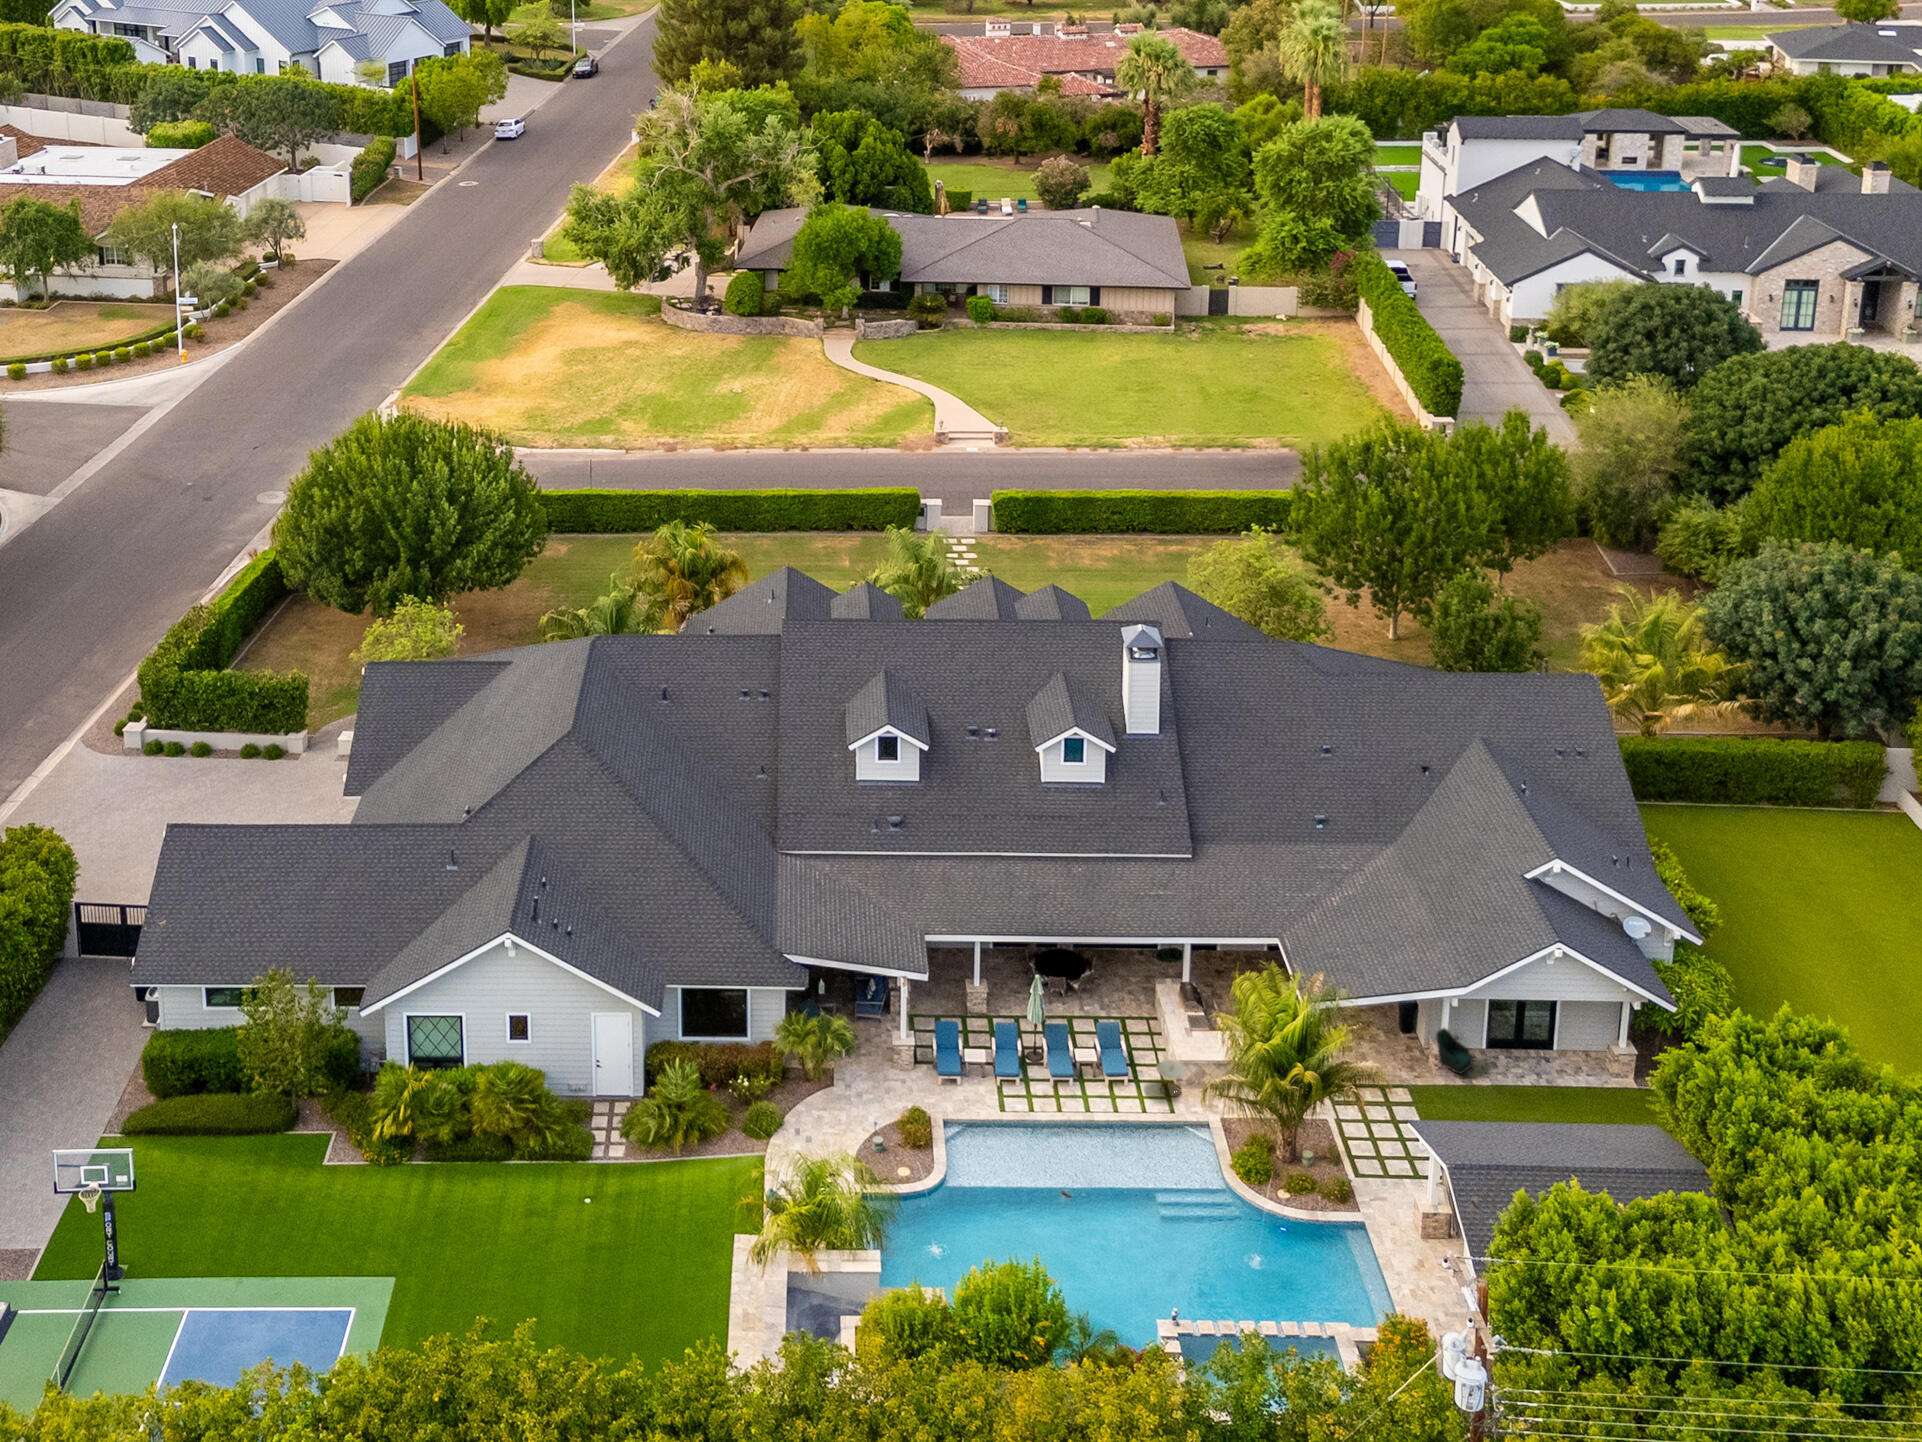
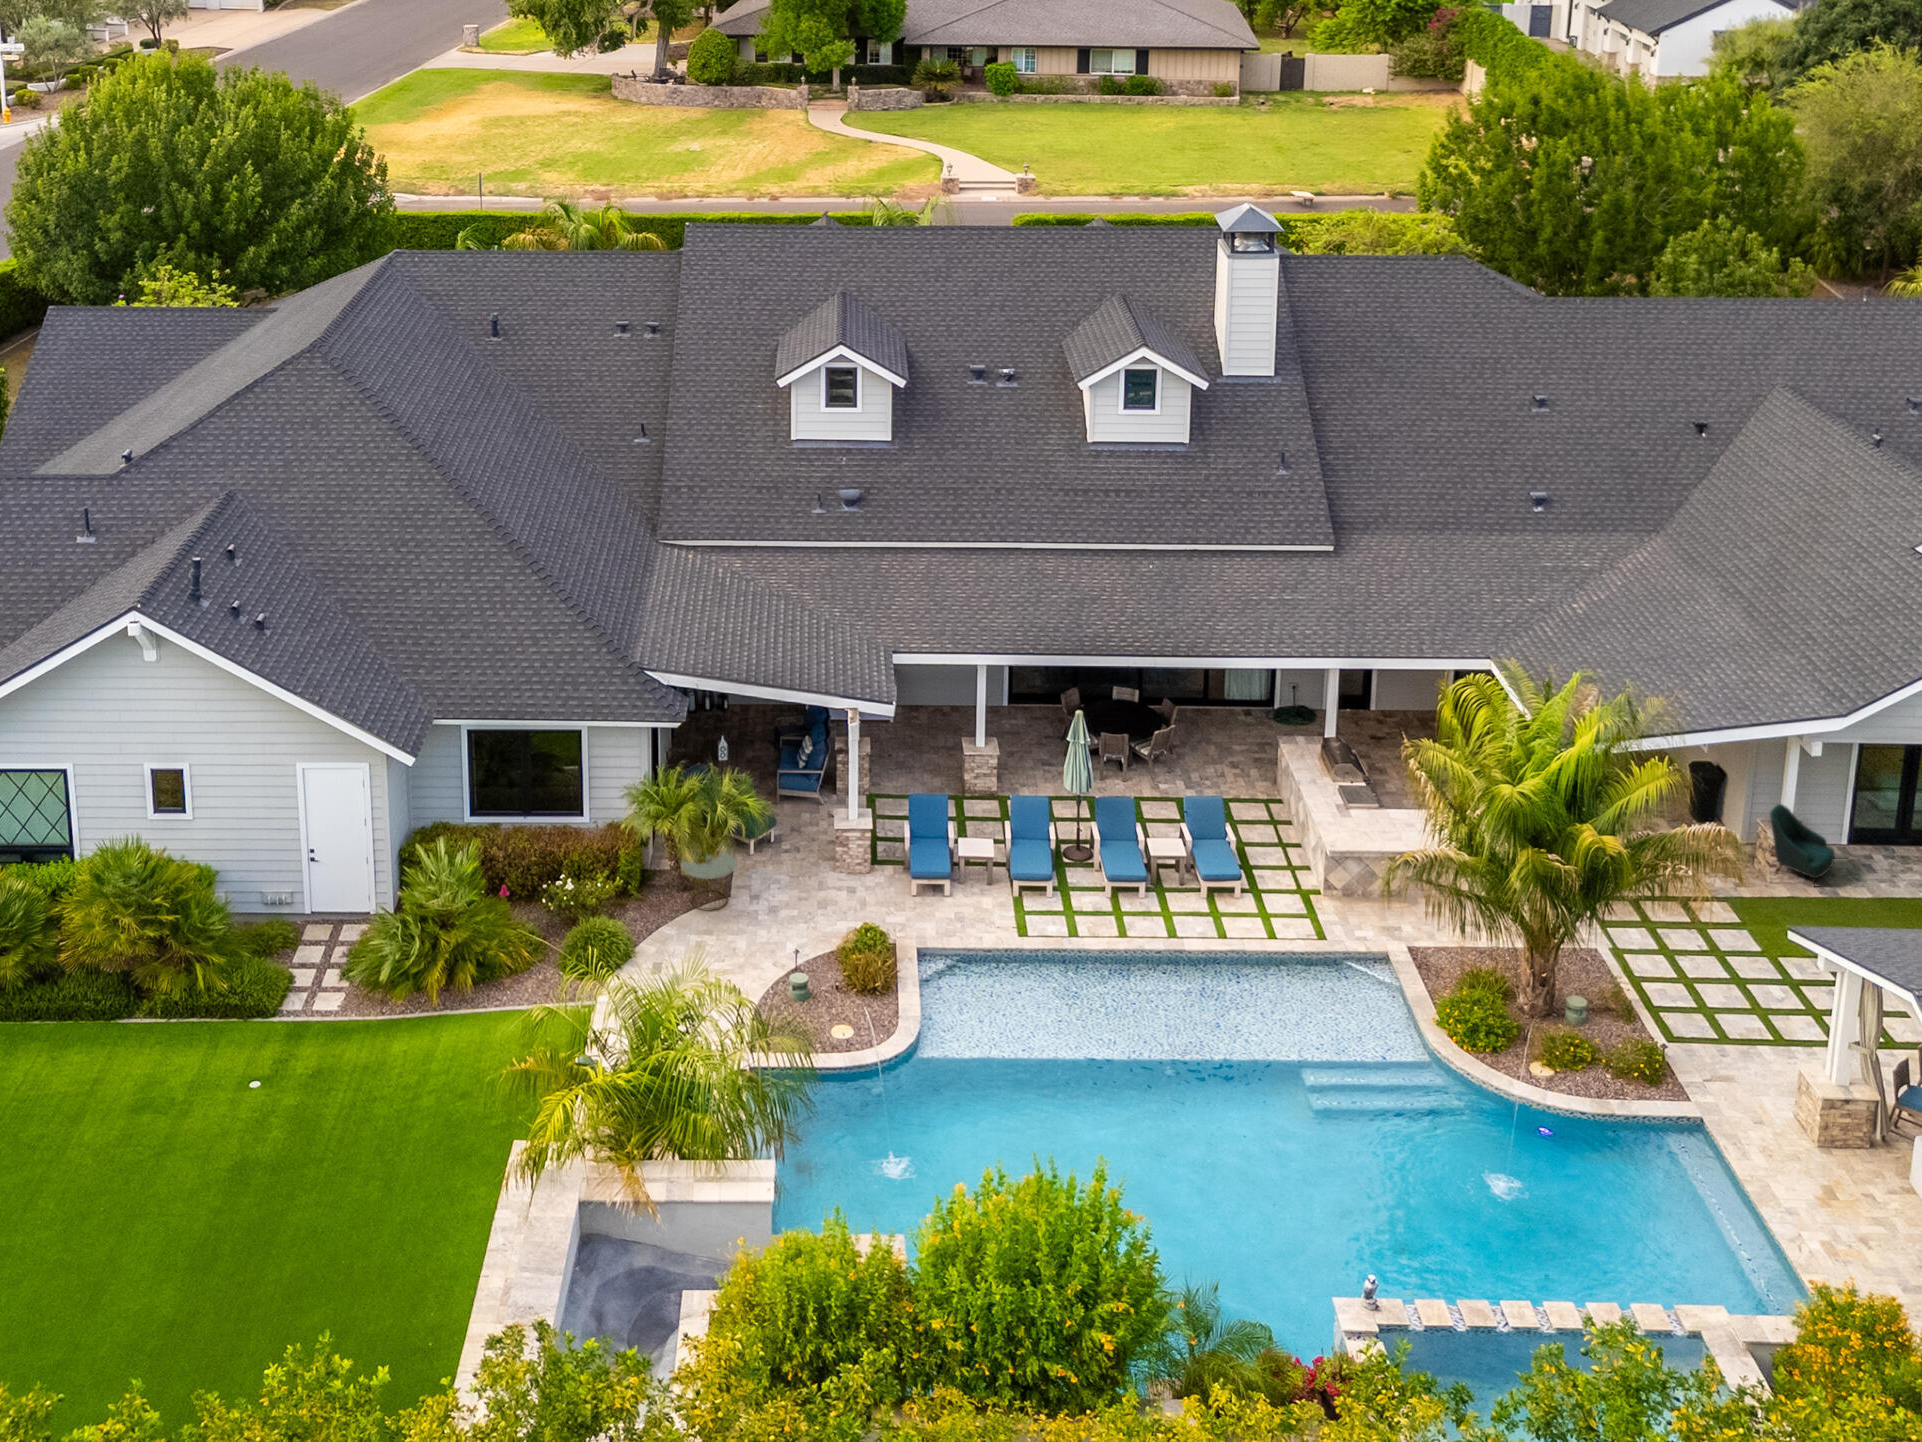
side table: present [1156,1060,1188,1096] -> present [682,852,737,910]

